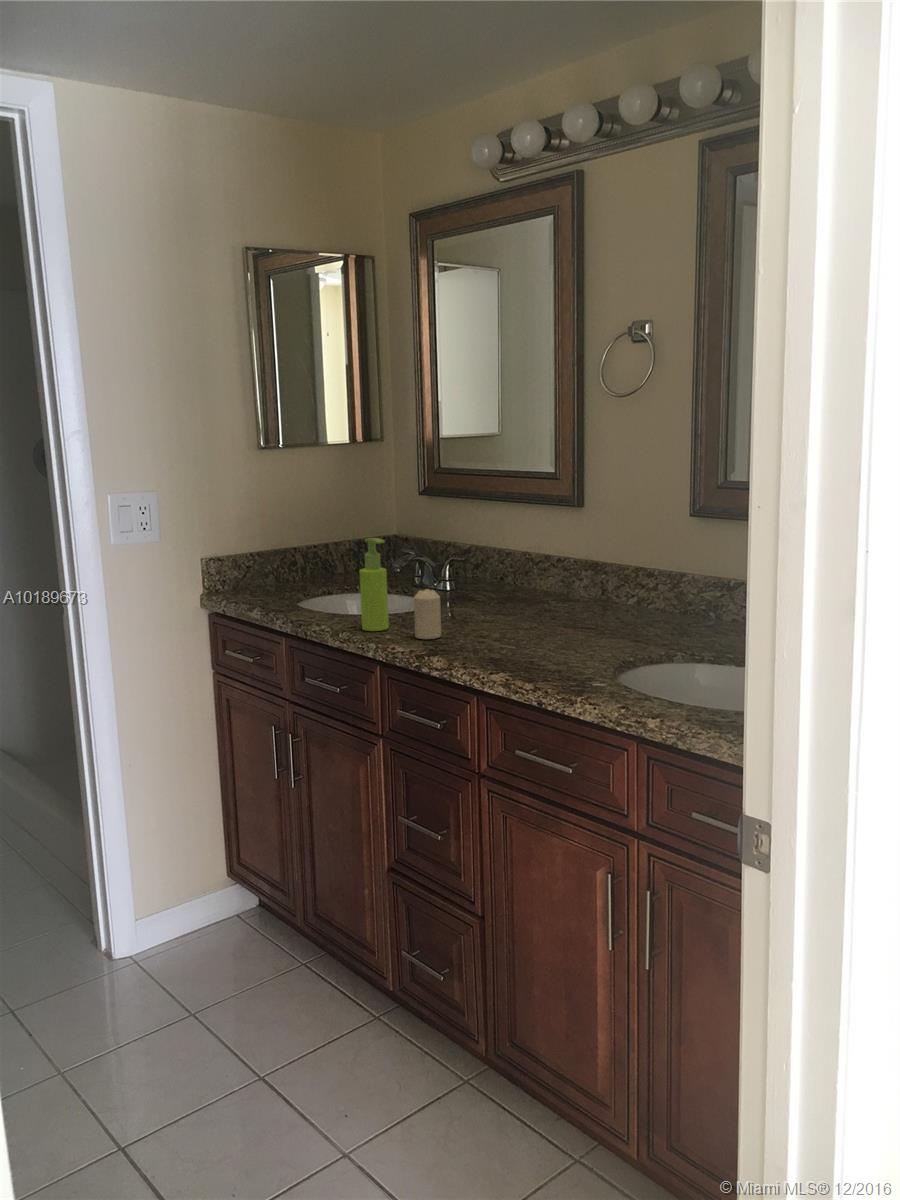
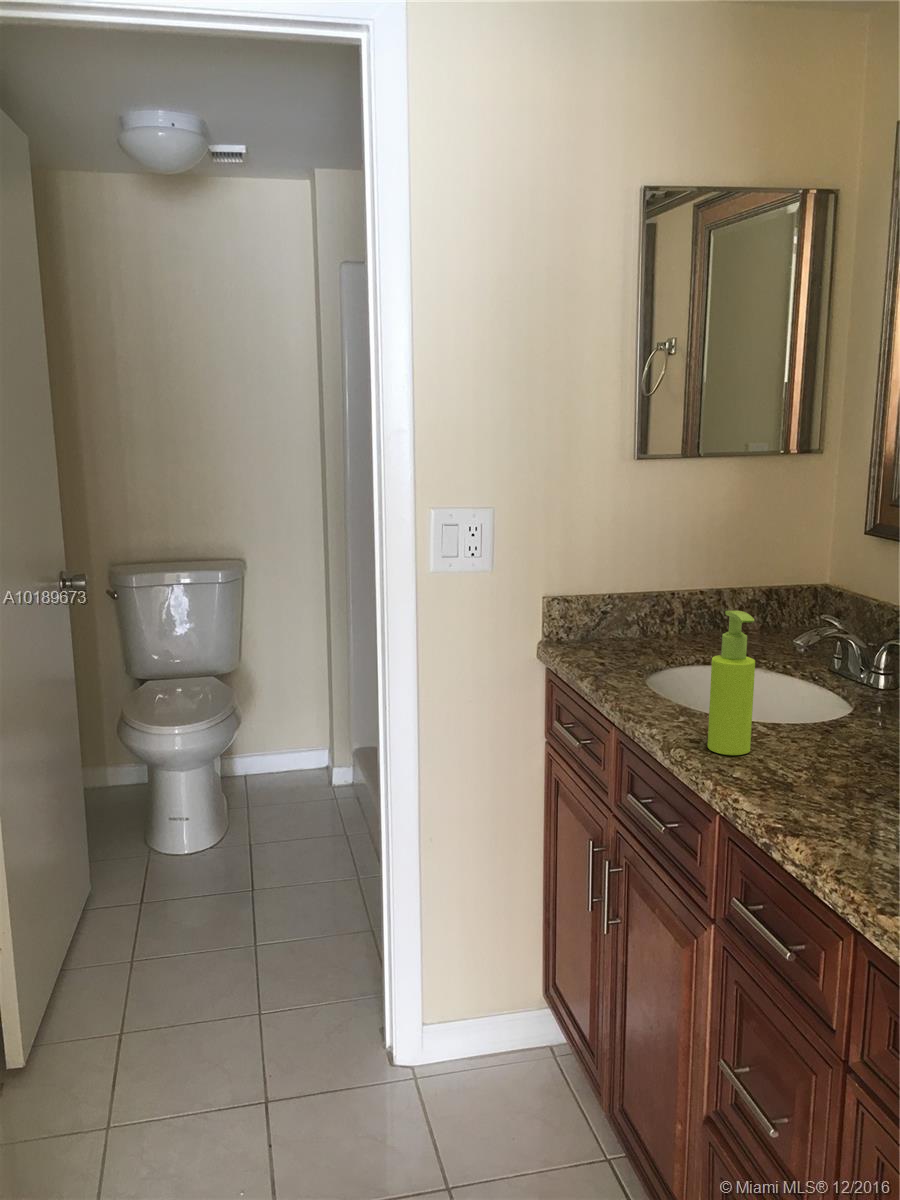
candle: present [414,589,441,639] -> none [782,708,831,793]

